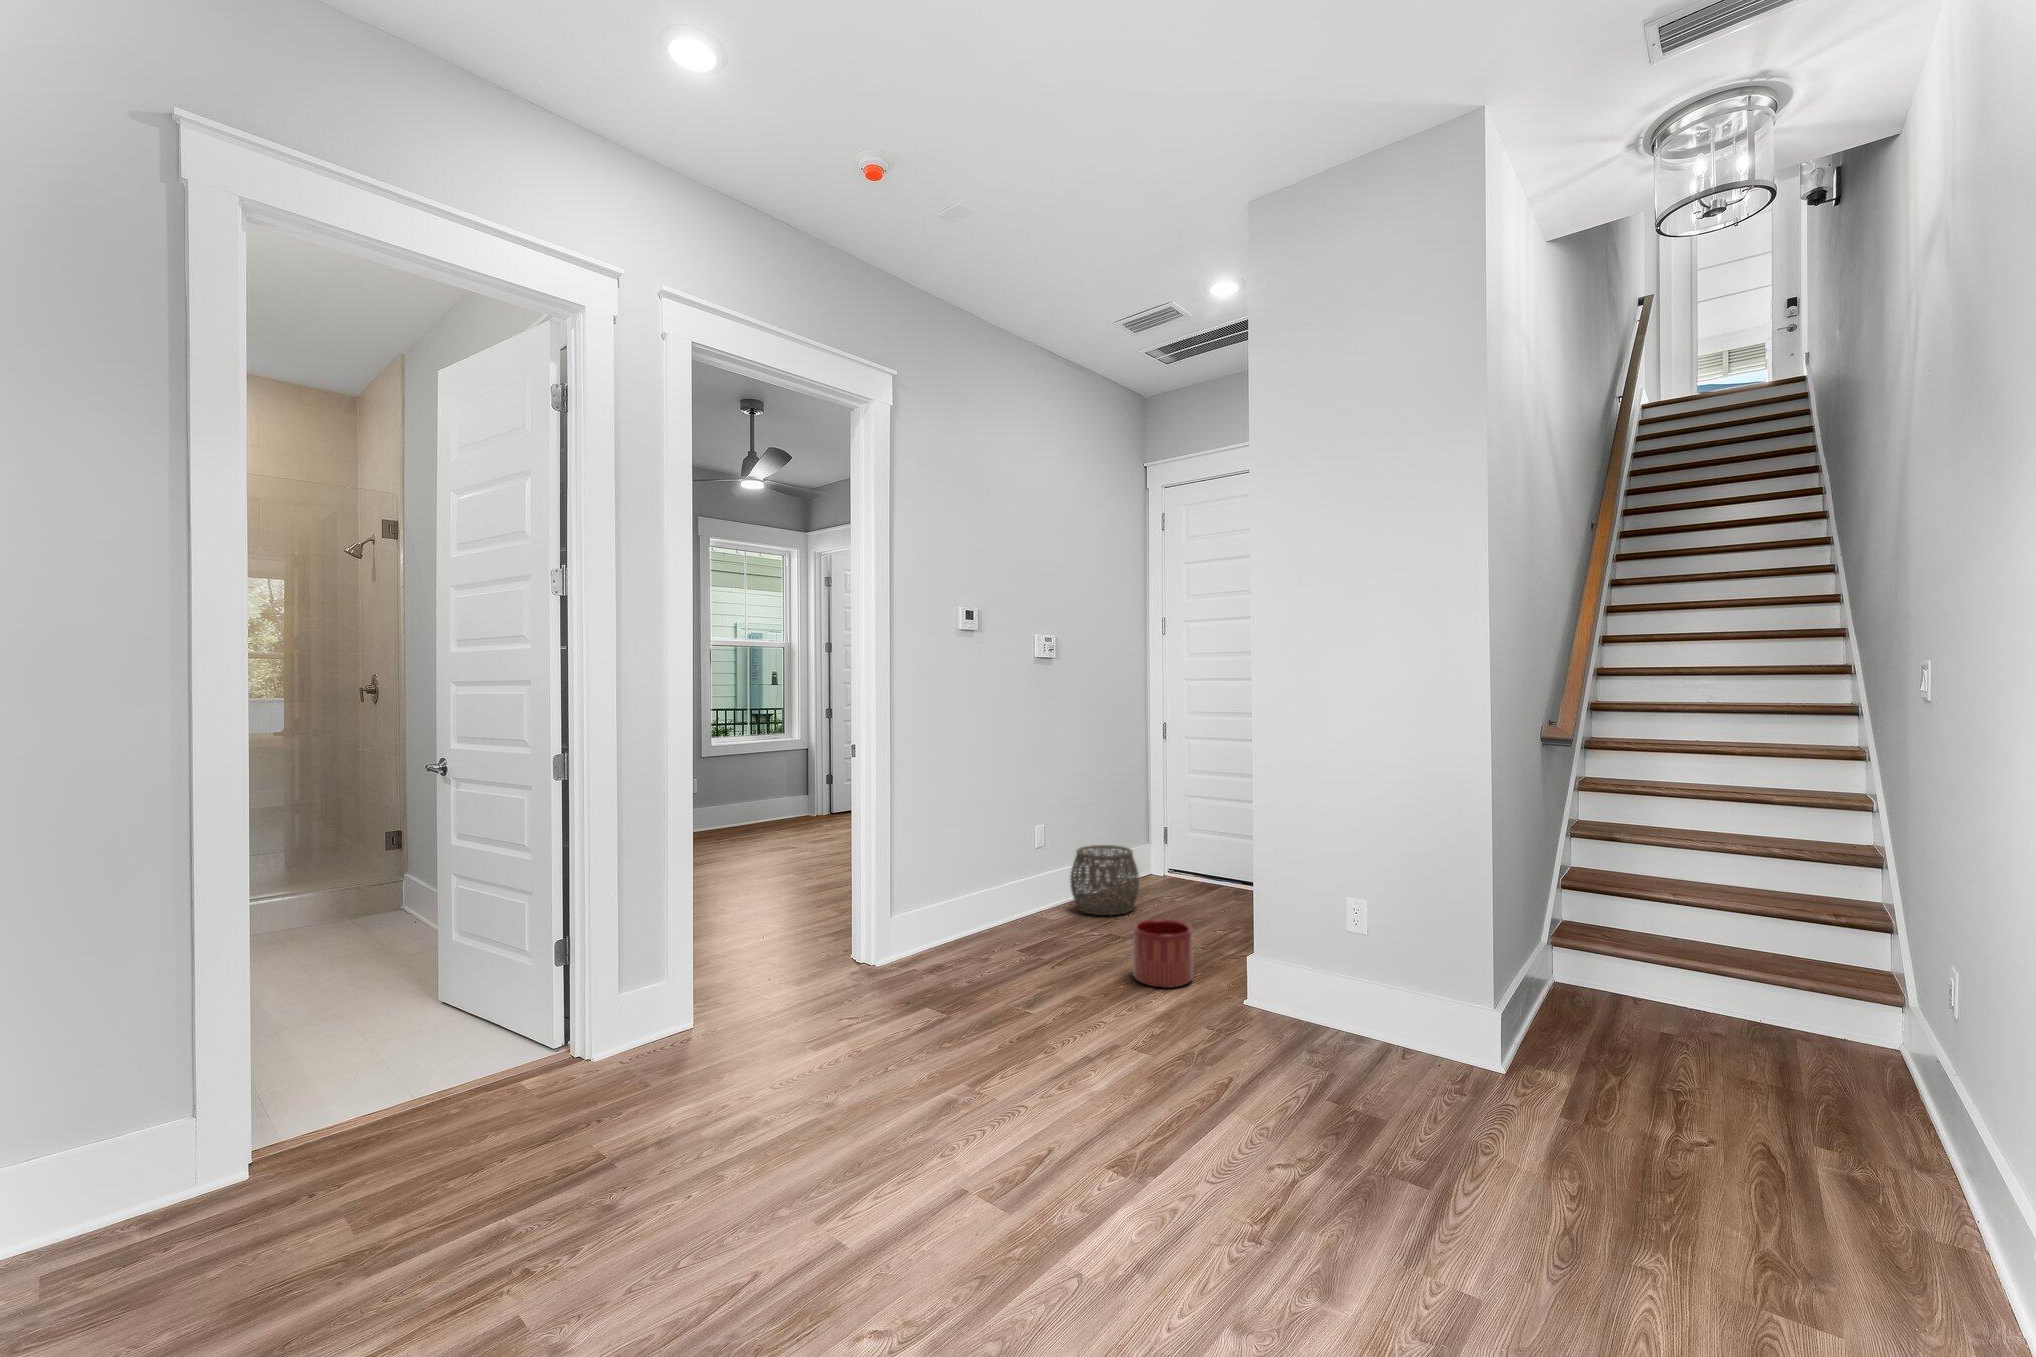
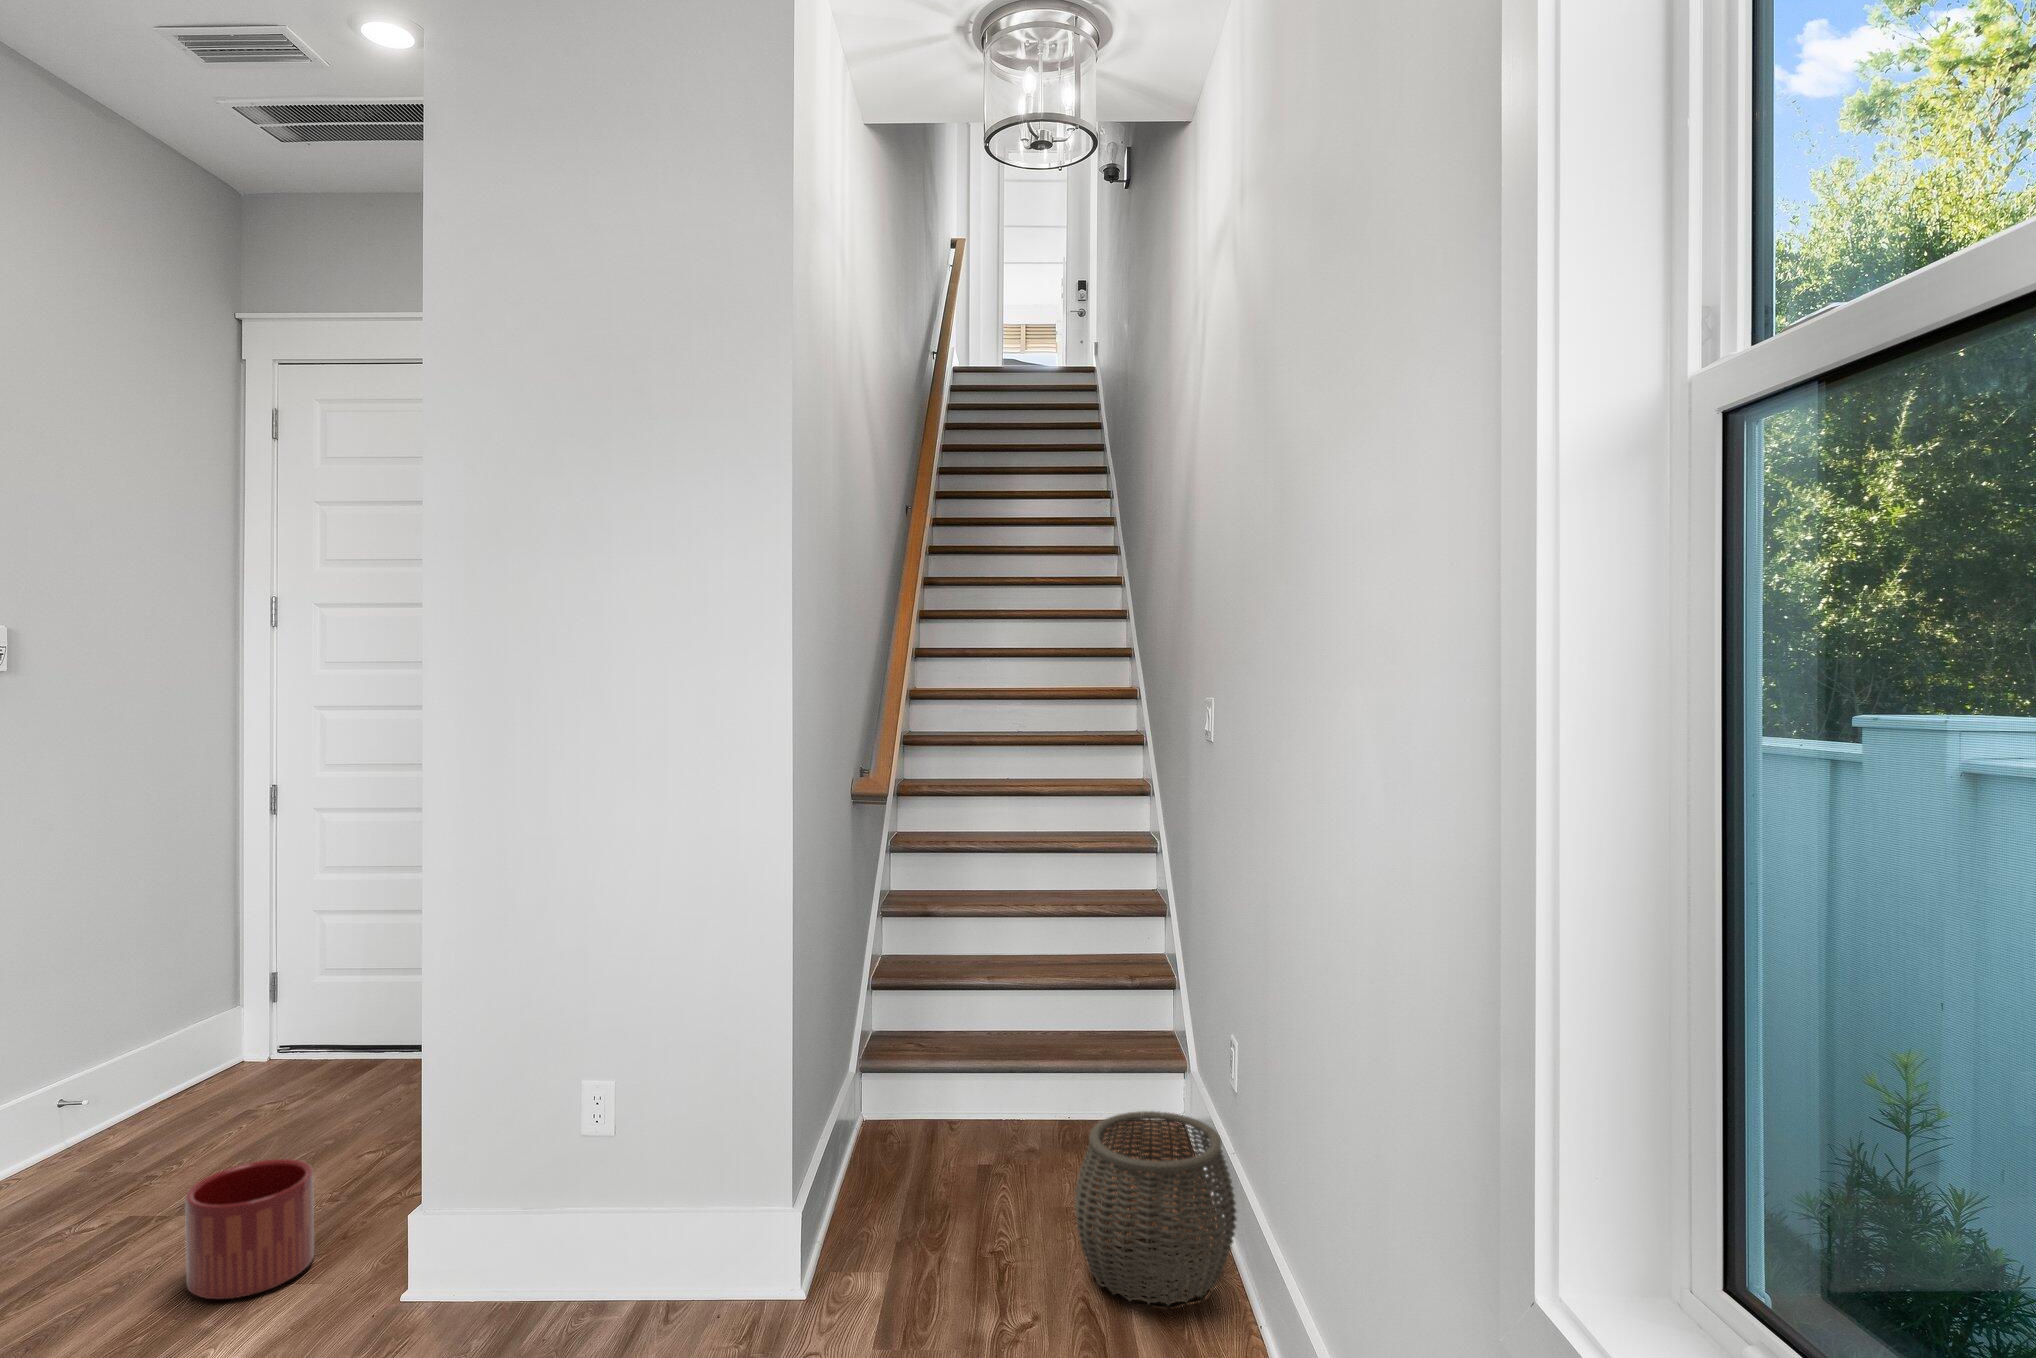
woven basket: present [1070,845,1139,915] -> present [1074,1111,1236,1305]

